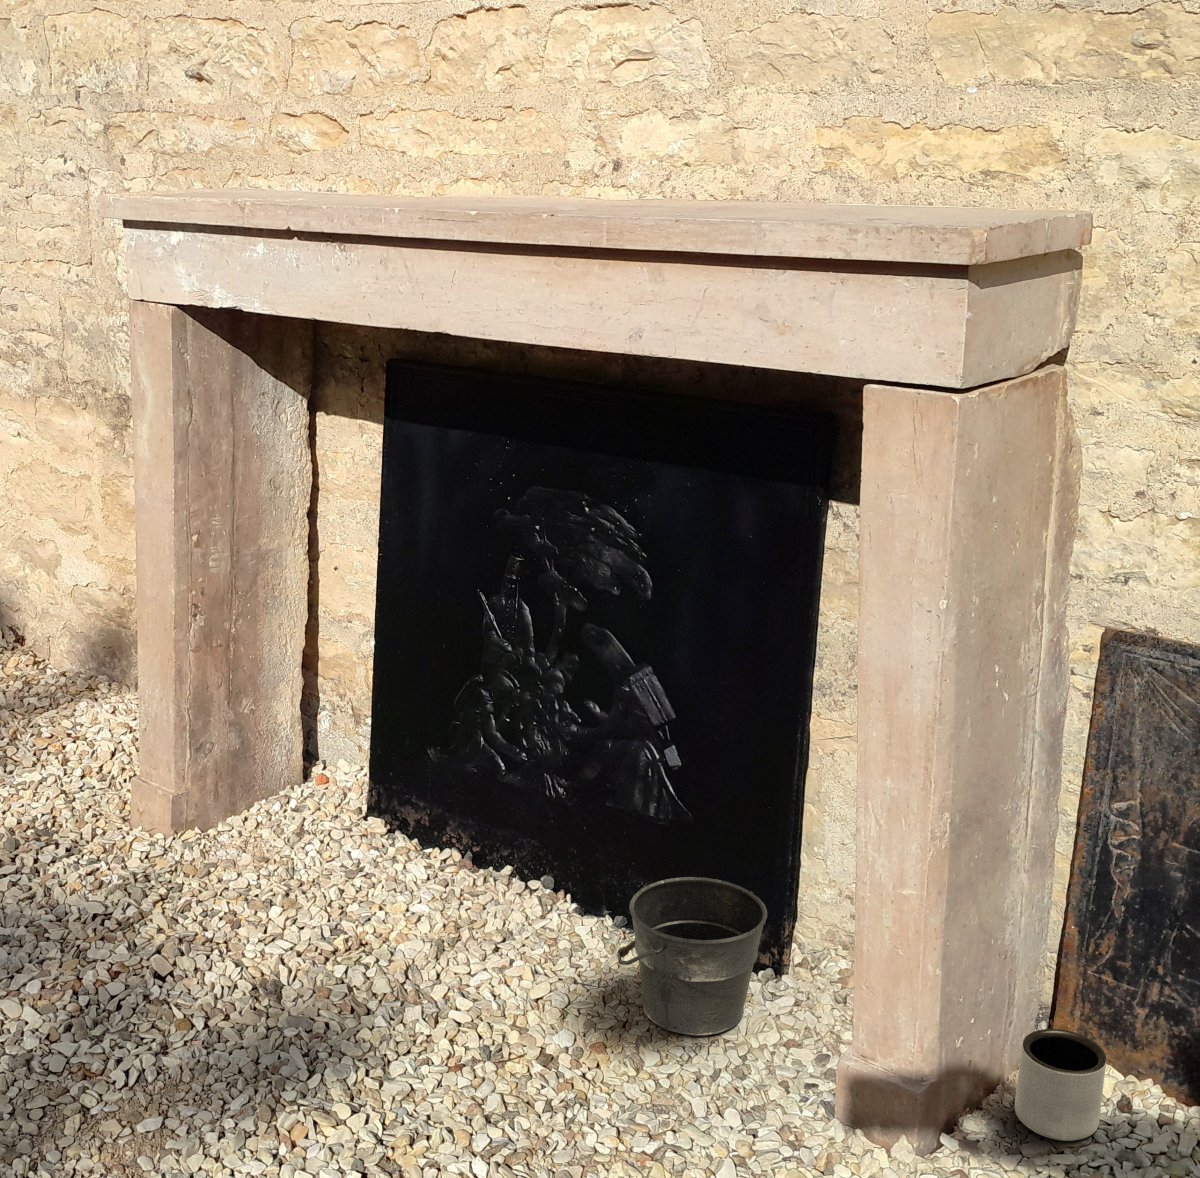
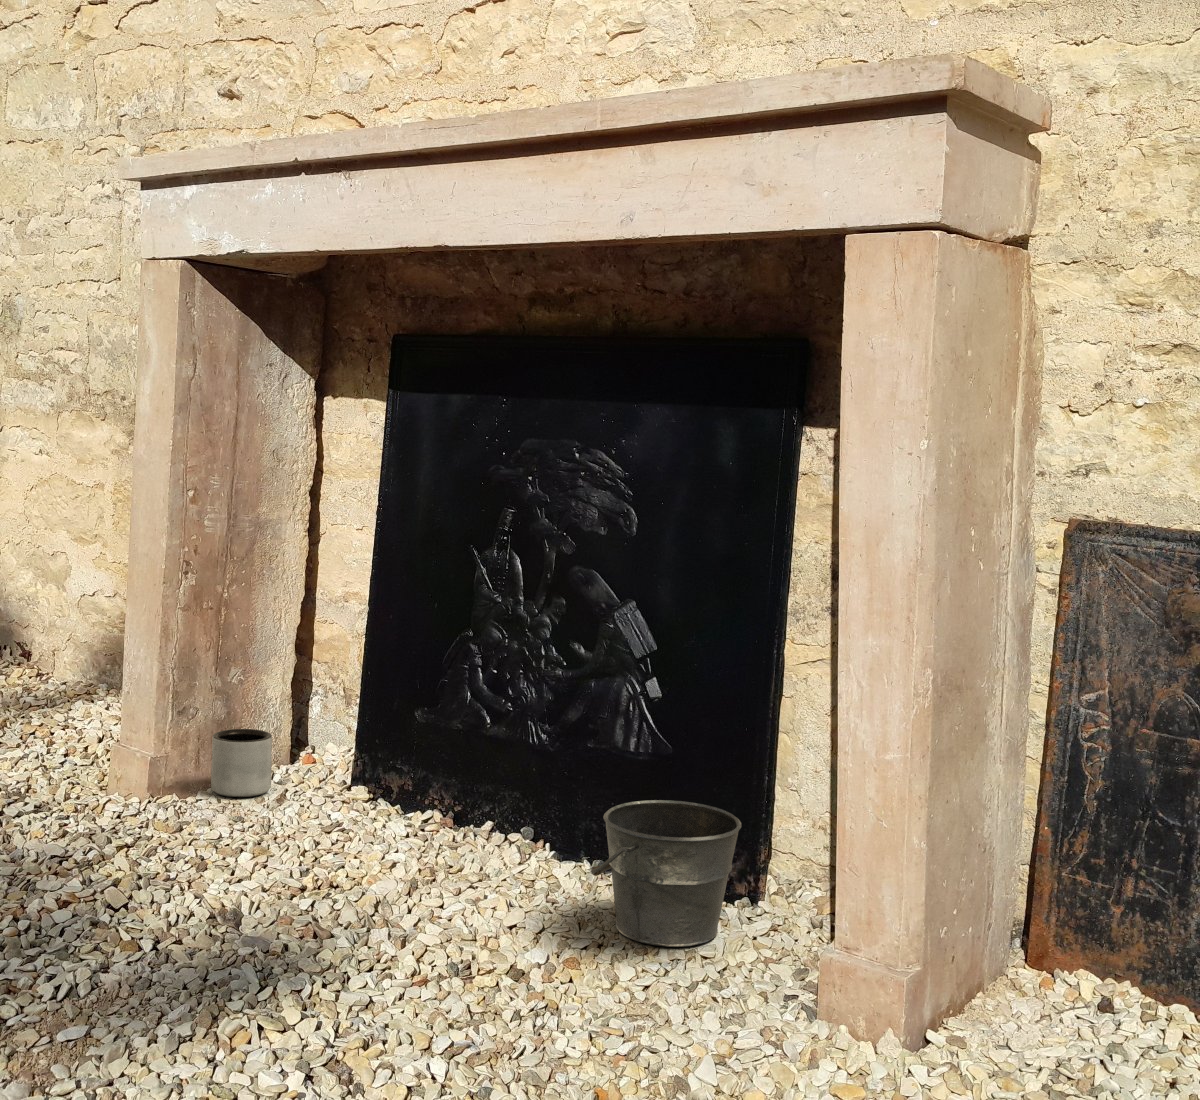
planter: present [1015,1029,1107,1141] -> present [211,729,272,797]

